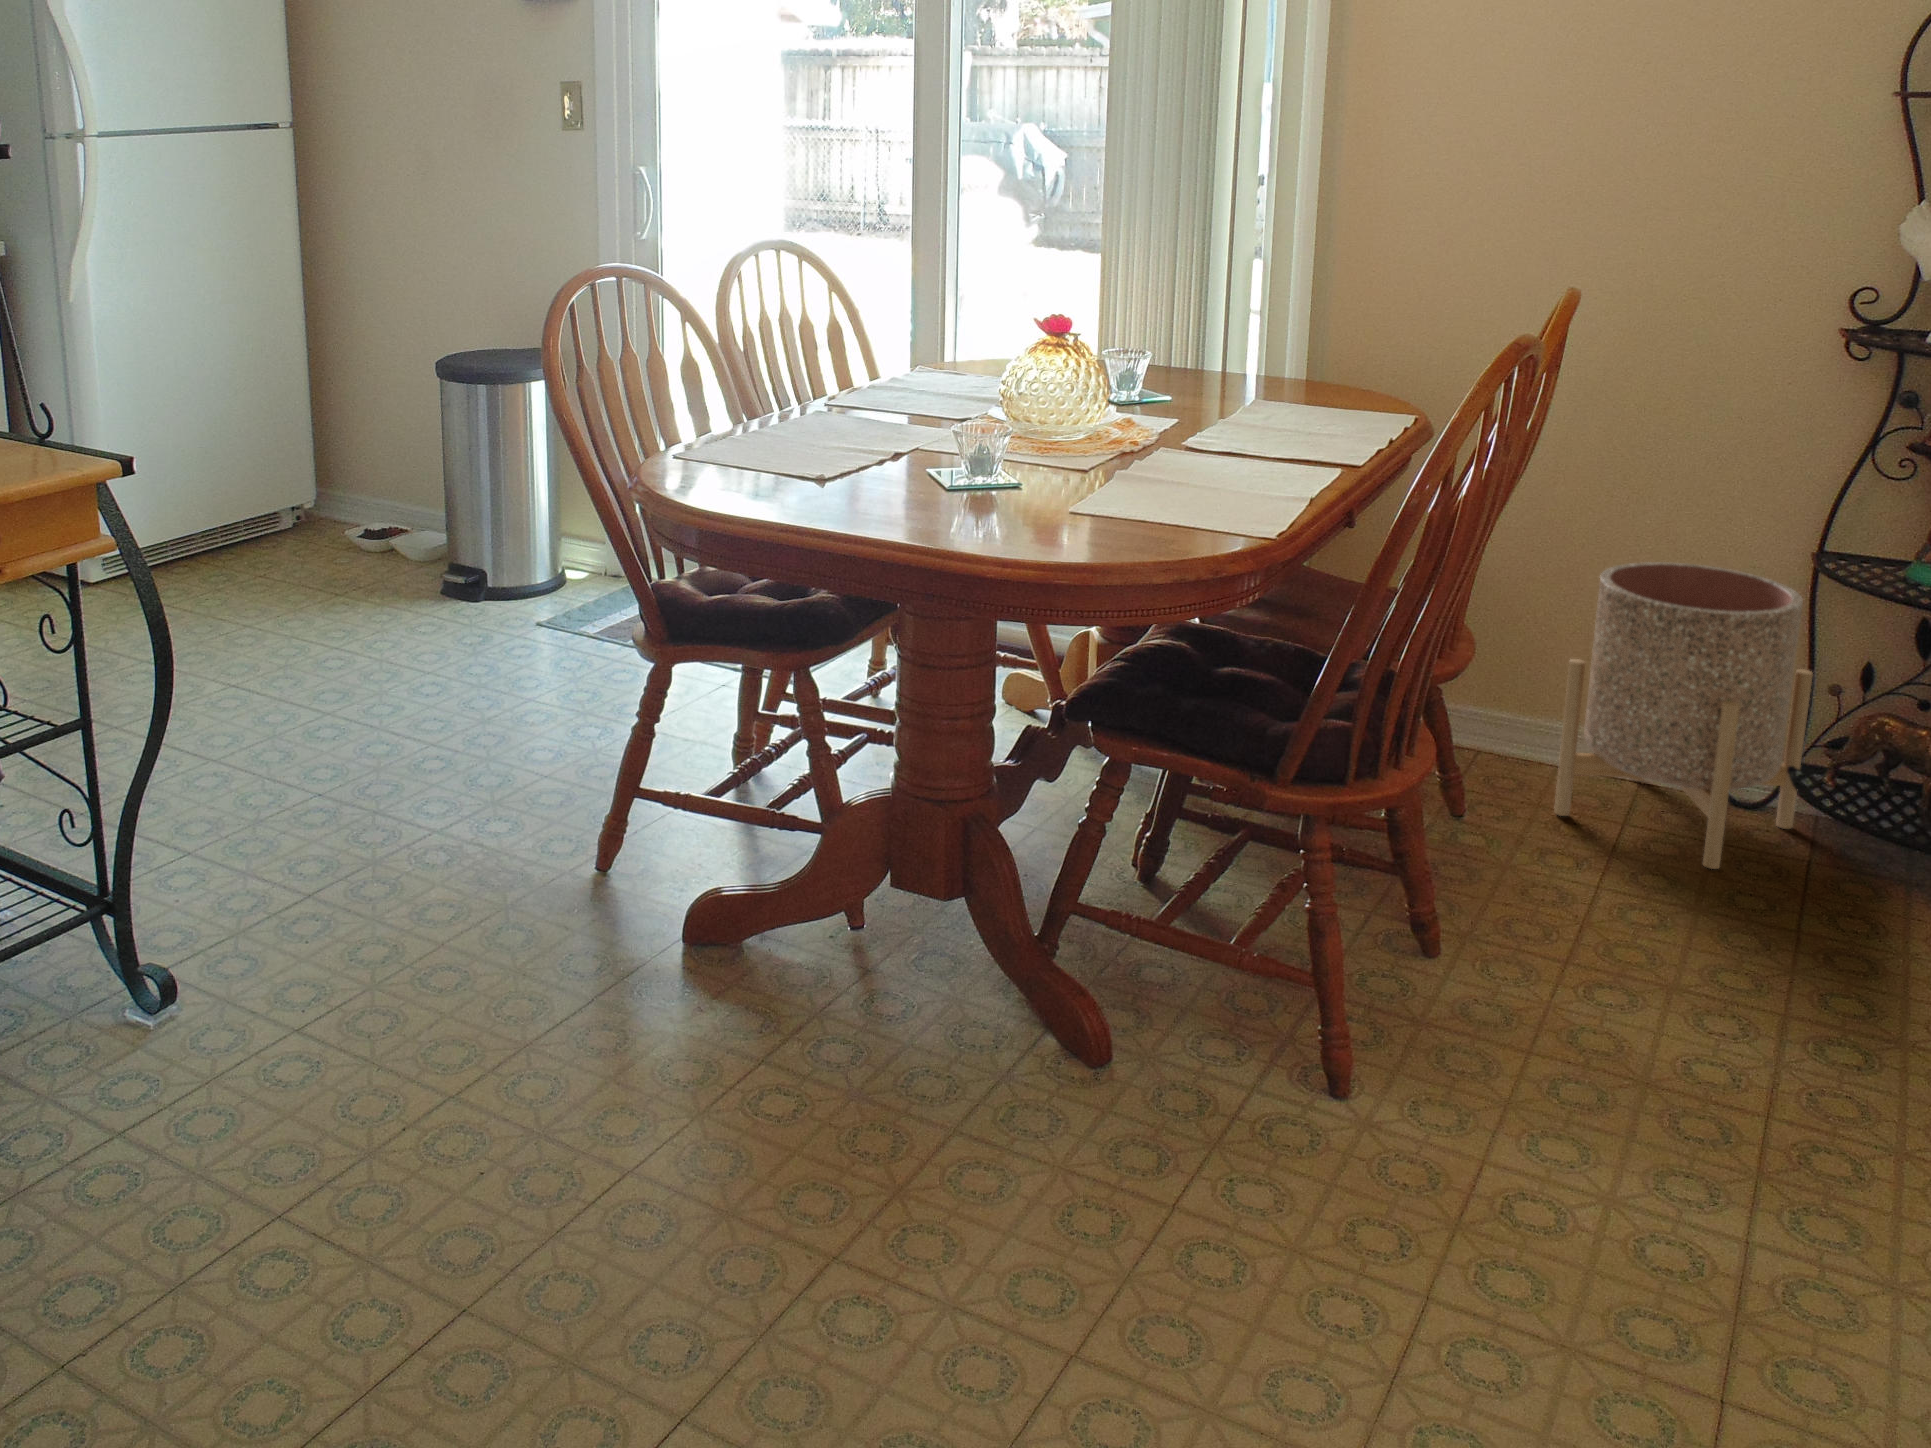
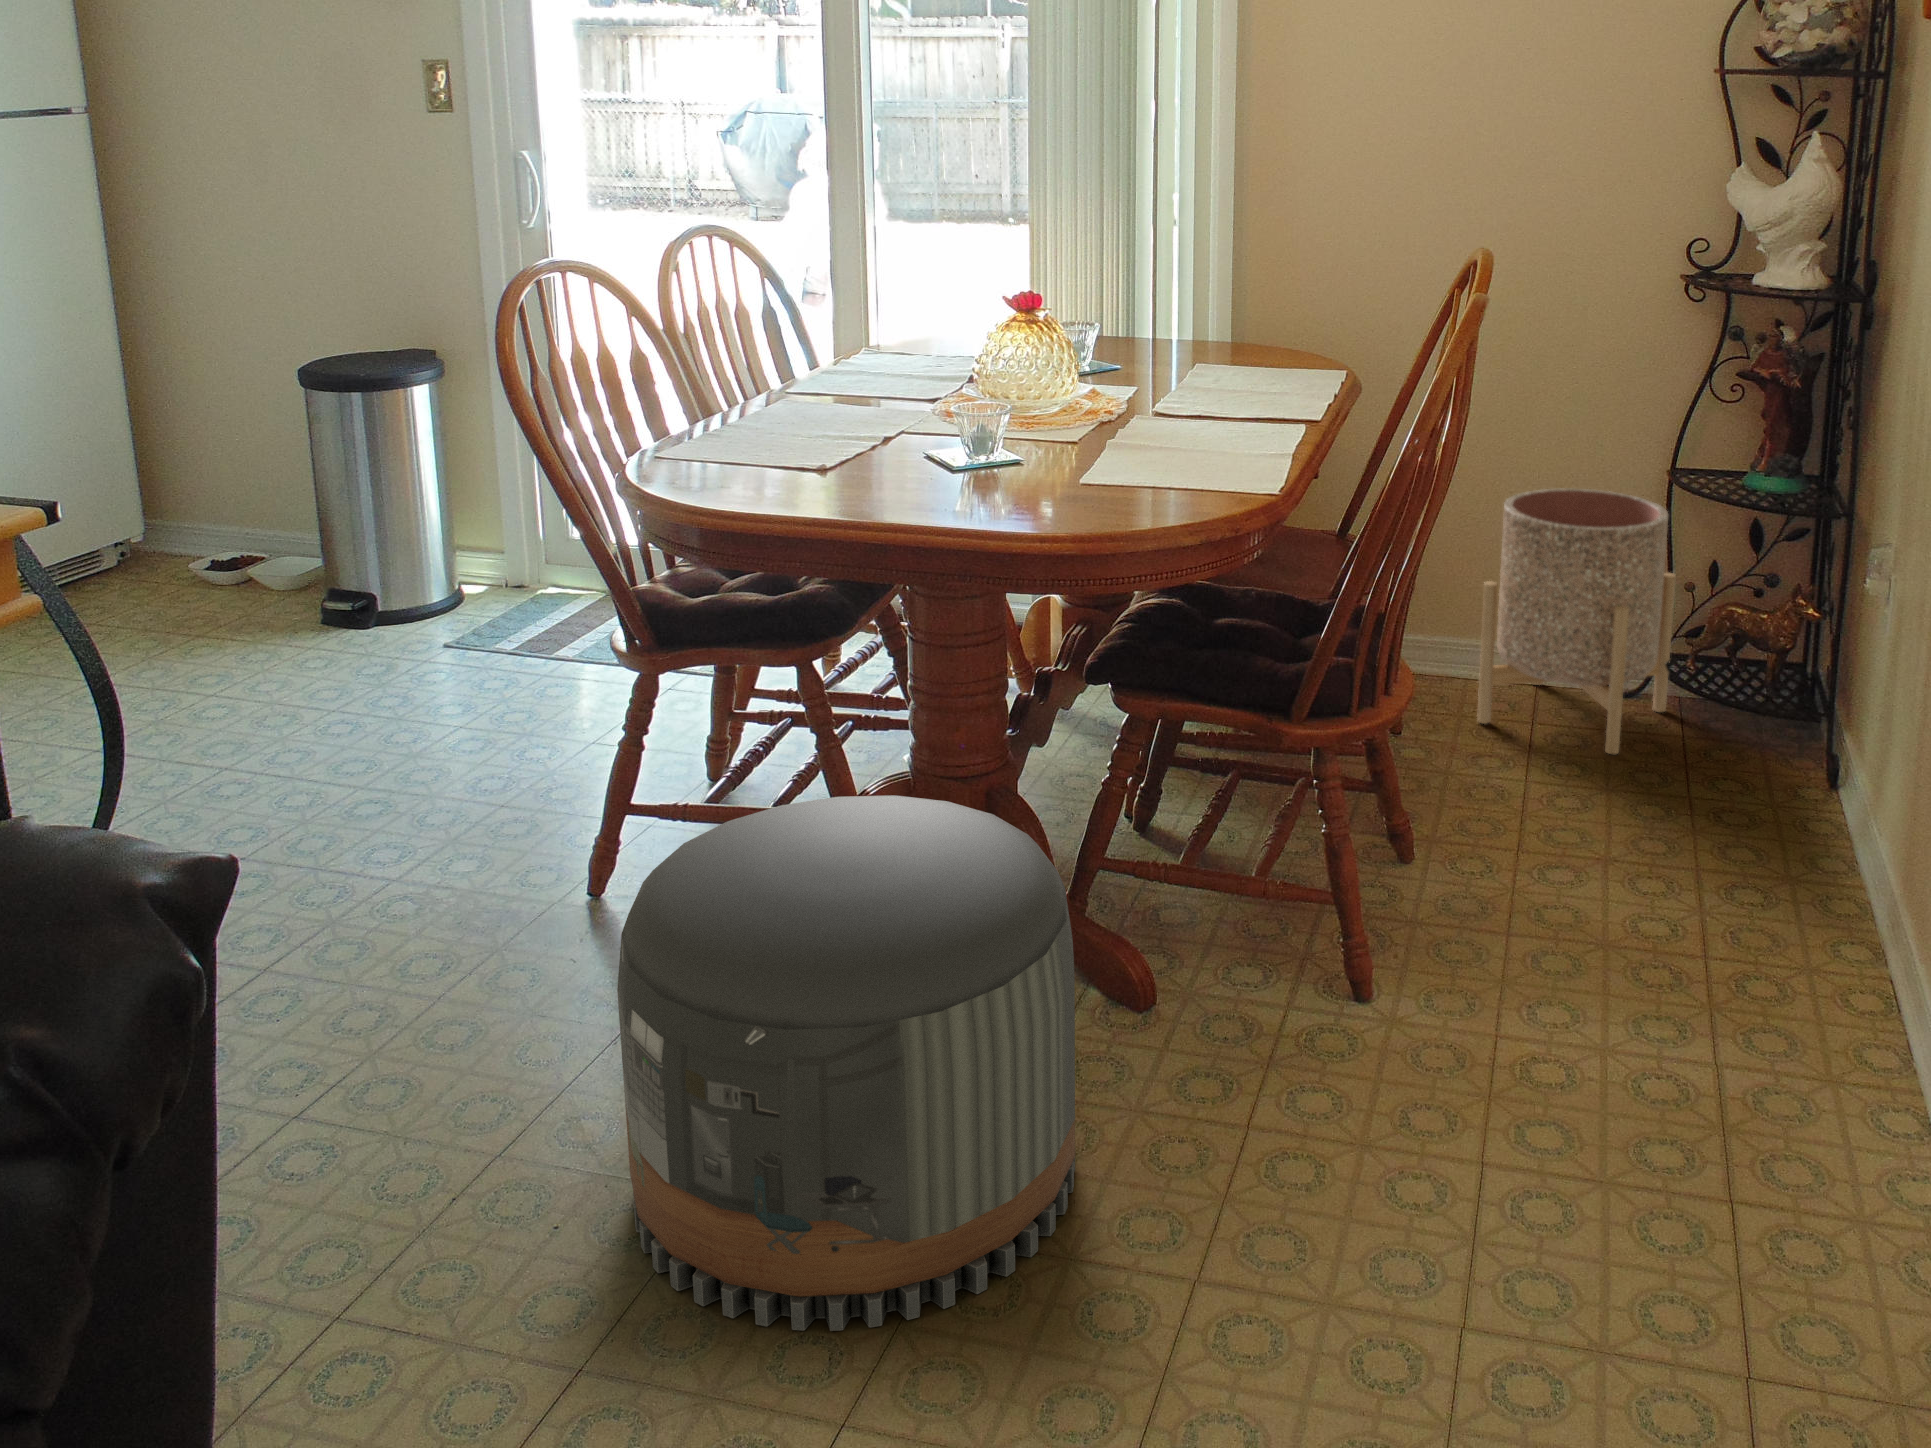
pouf: none [556,801,1000,1325] -> present [617,795,1075,1331]

